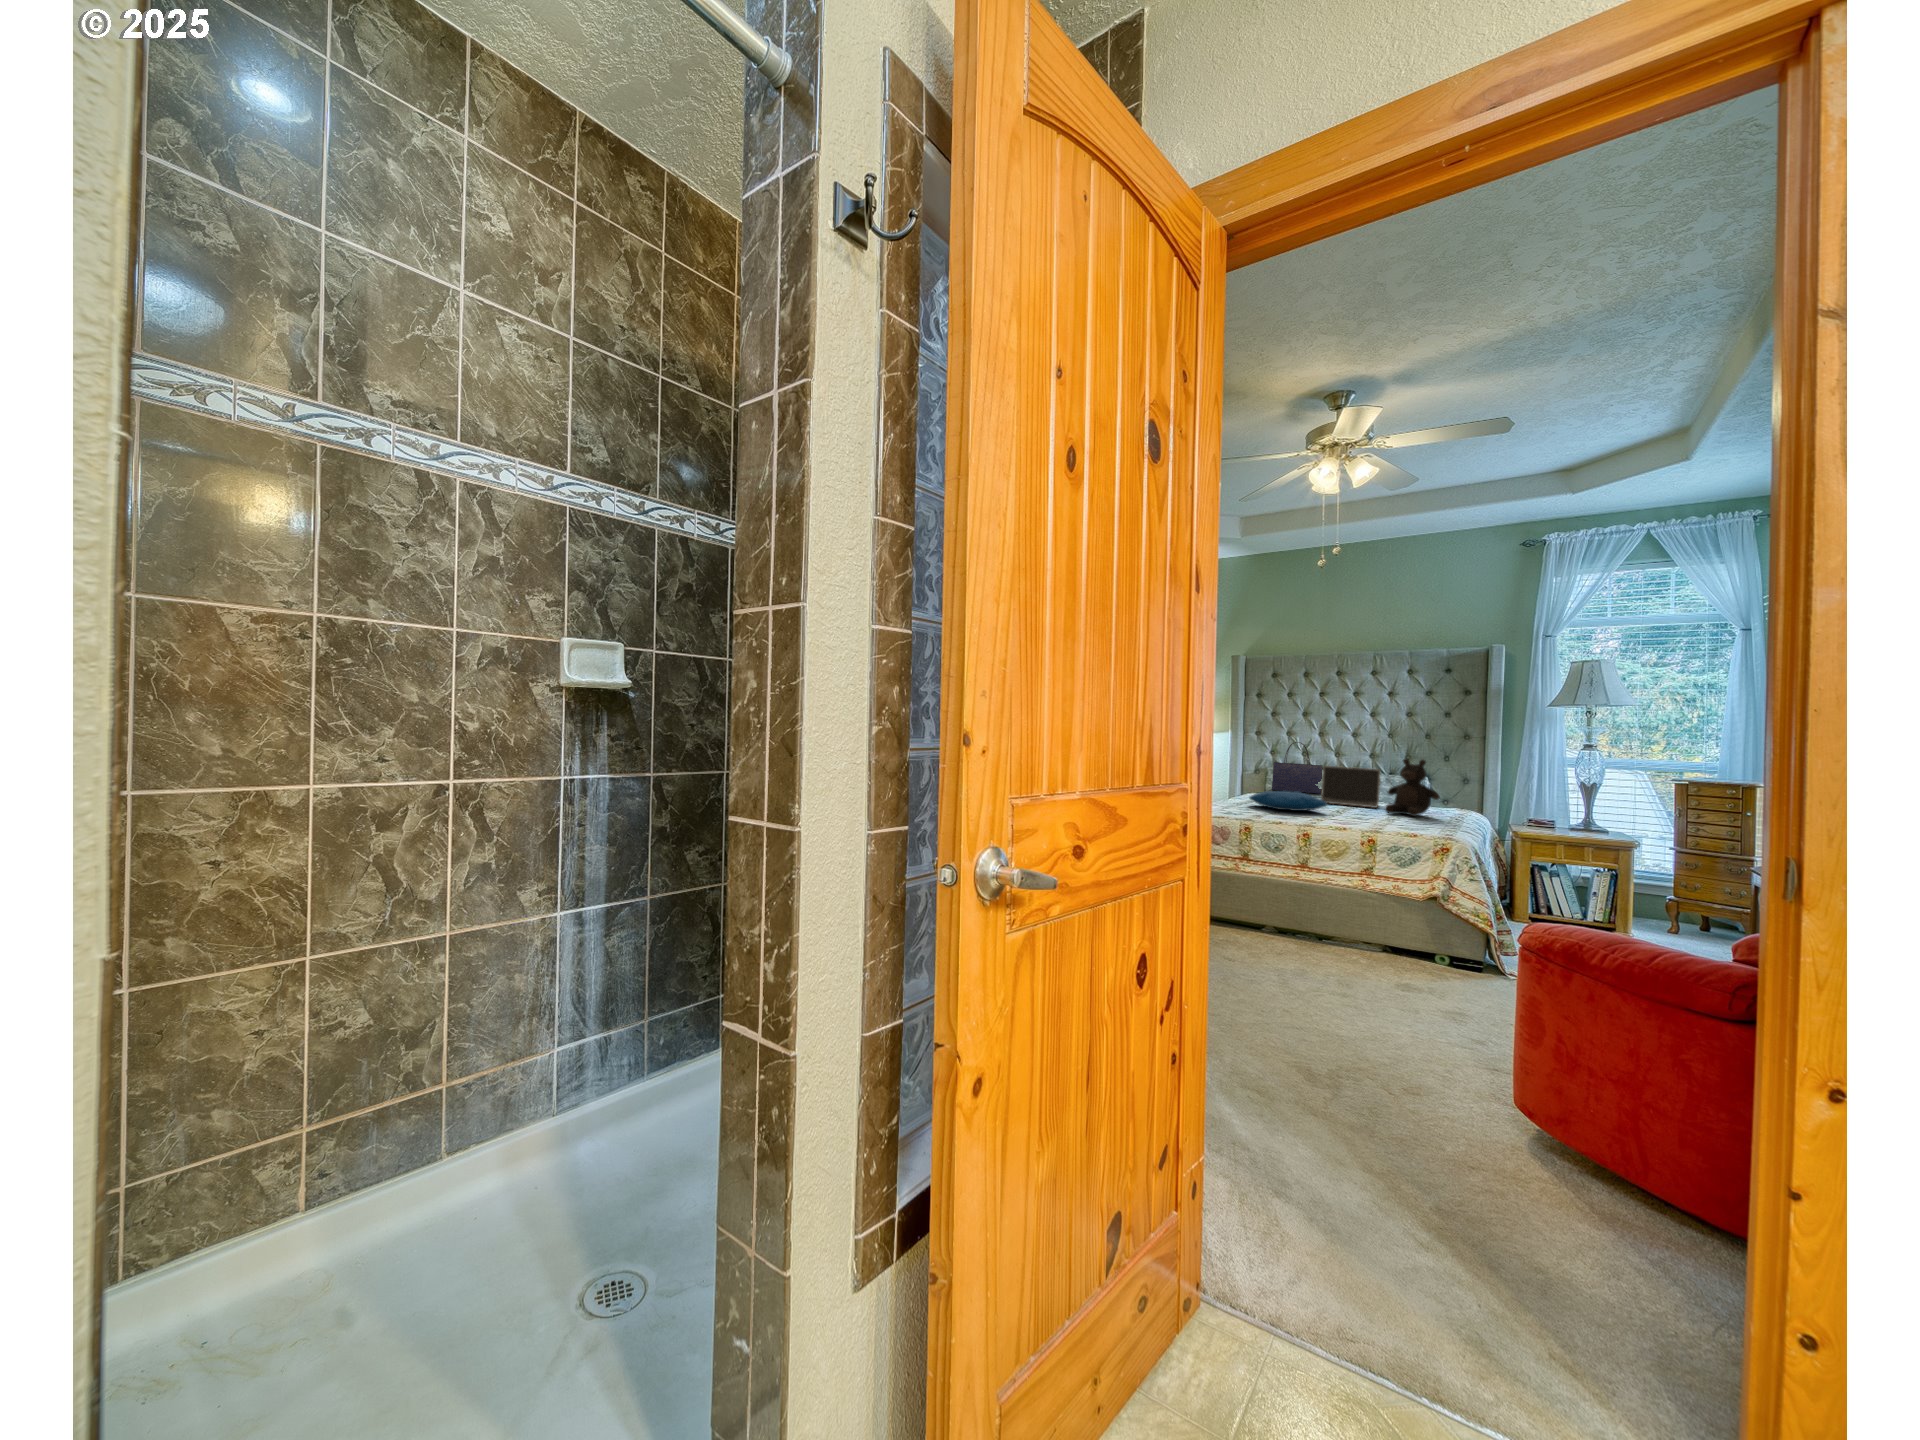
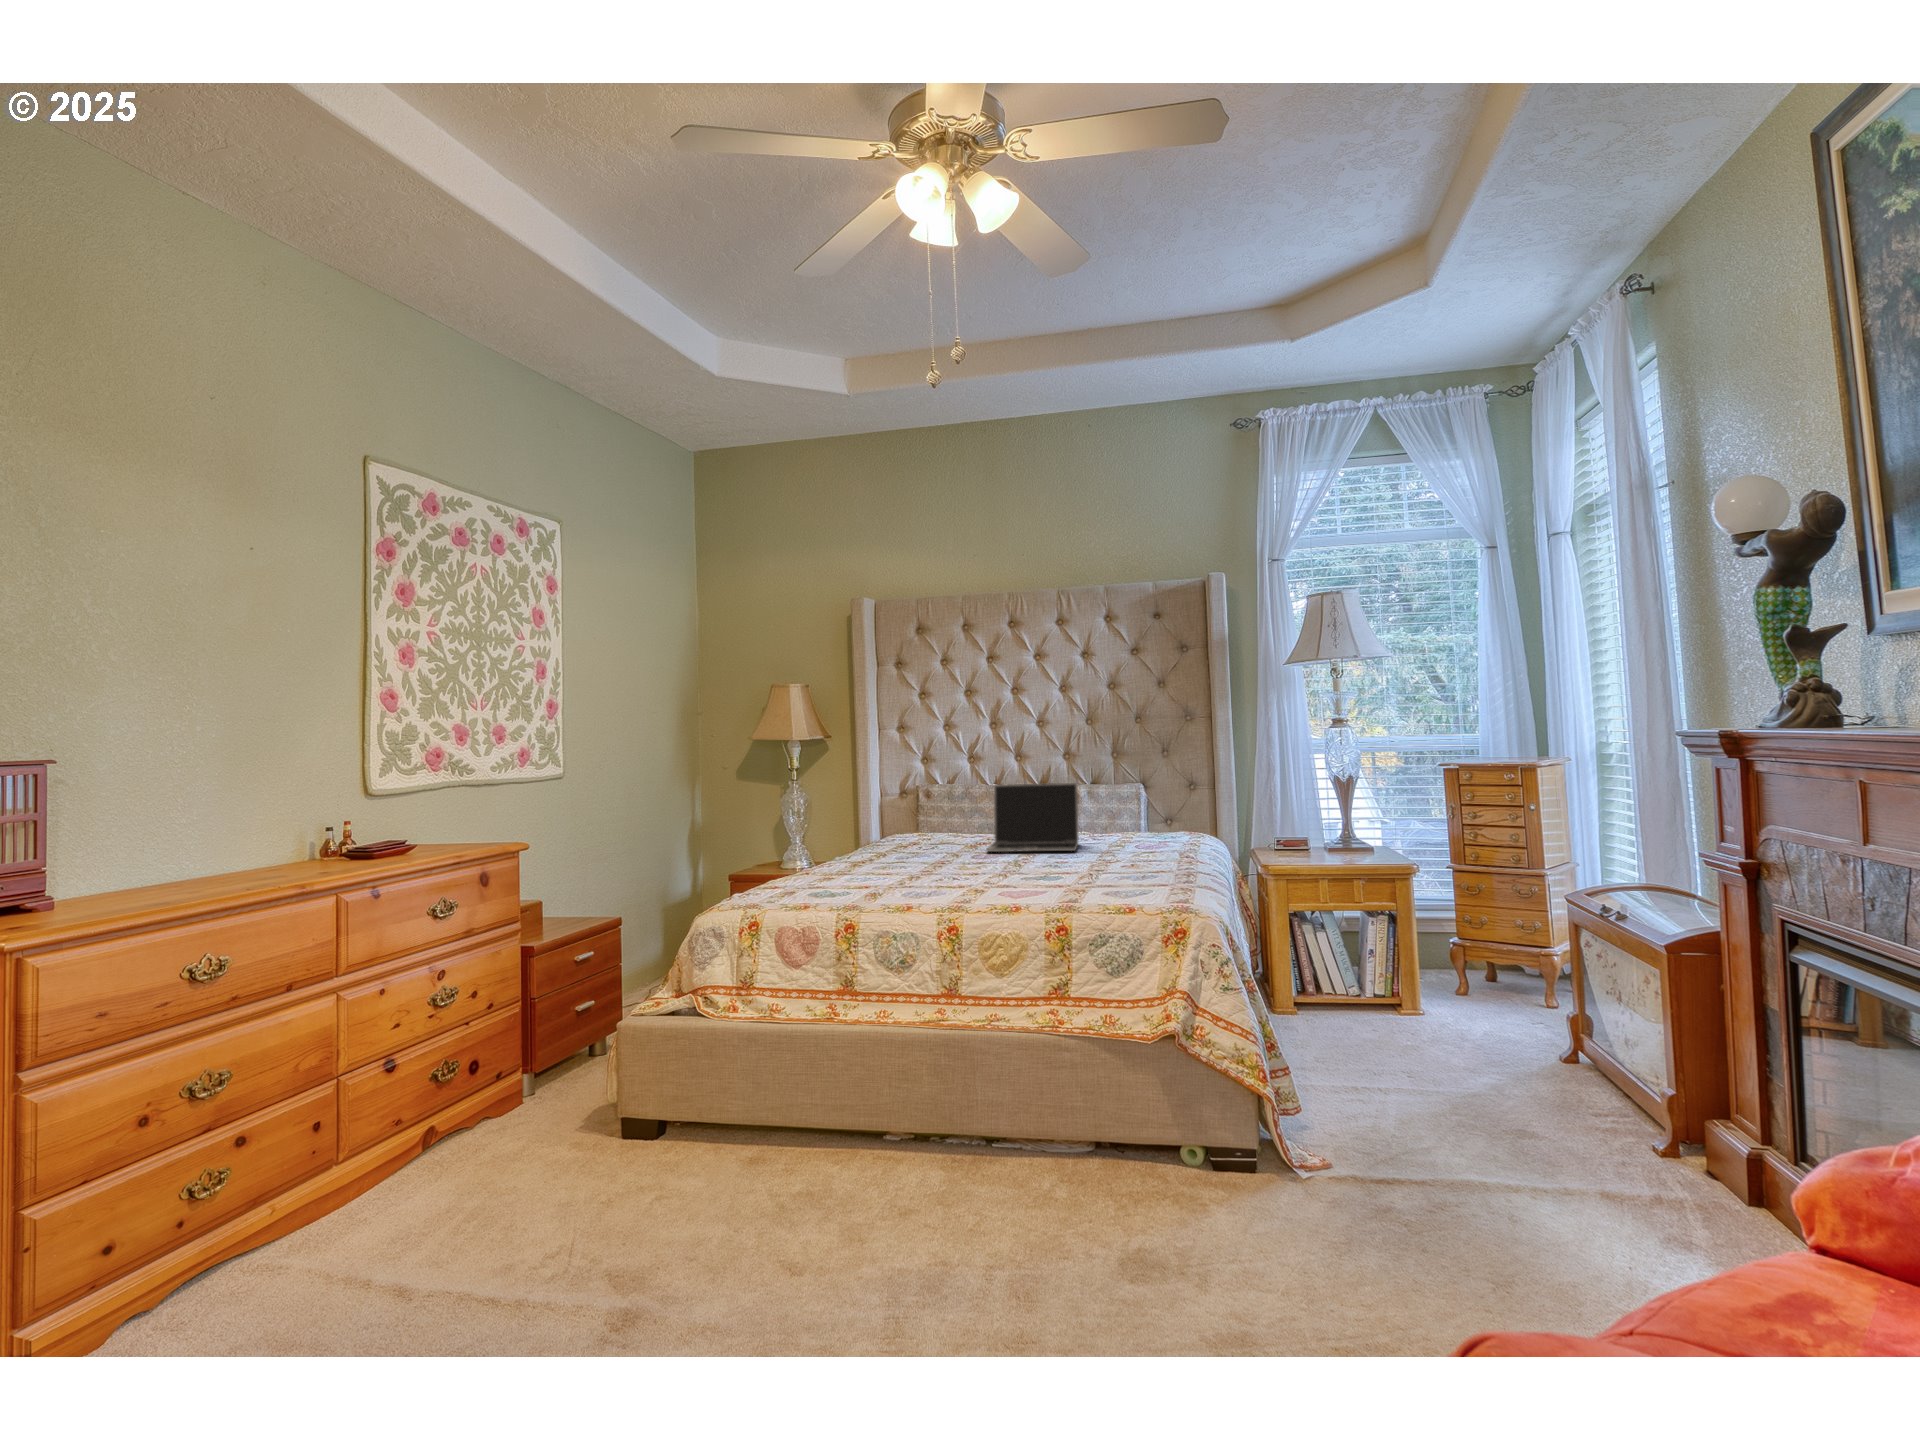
tote bag: present [1272,742,1323,794] -> none [924,746,1003,832]
teddy bear: present [1385,759,1440,816] -> none [1086,763,1163,863]
pillow: present [1249,791,1327,811] -> none [863,843,995,882]

